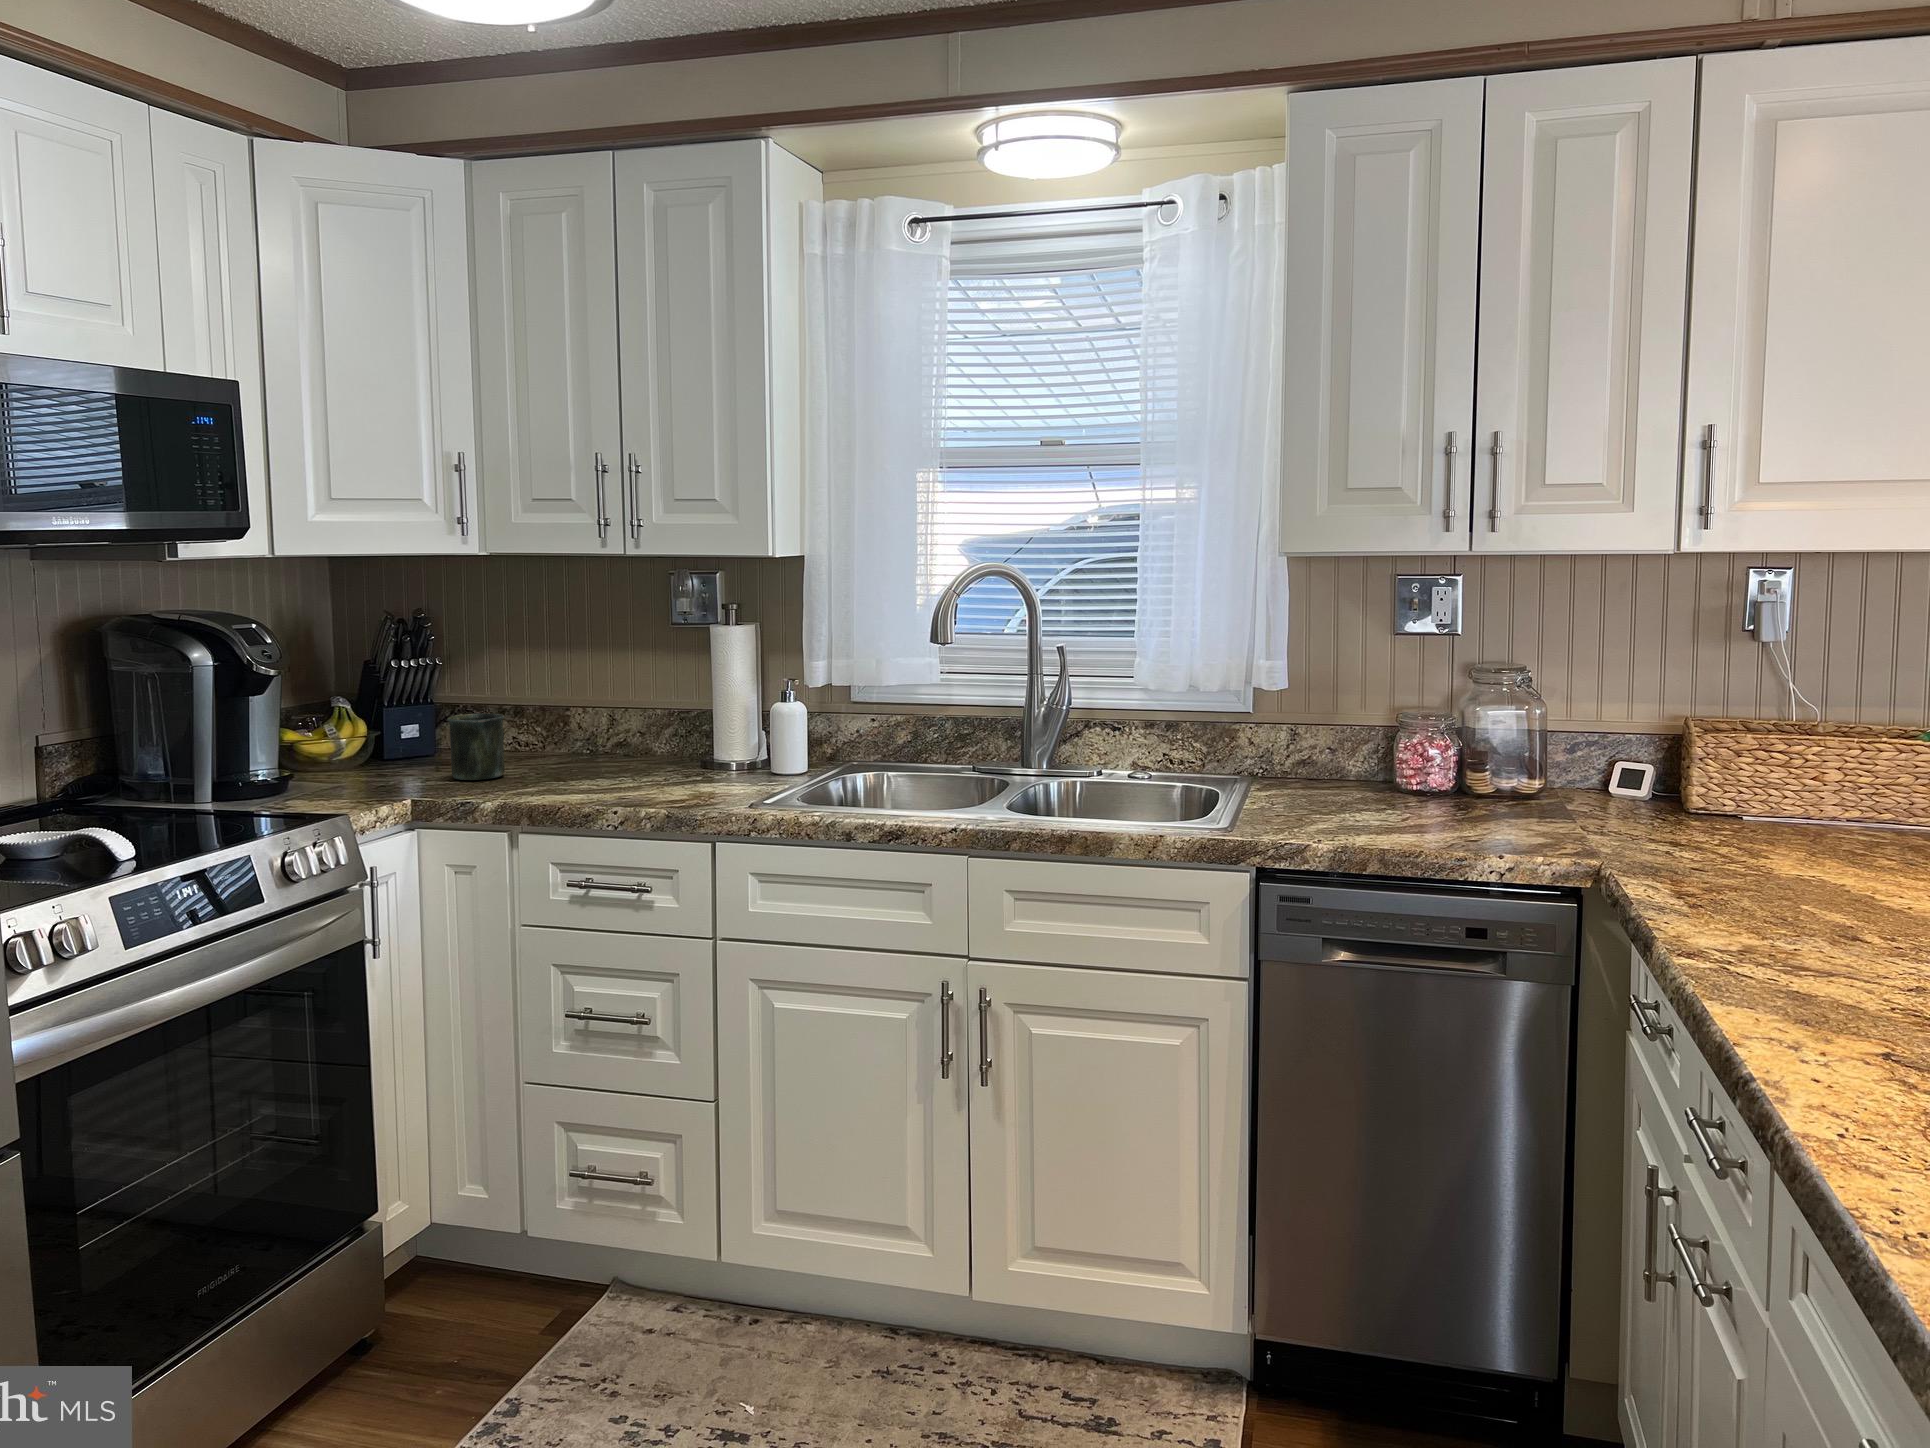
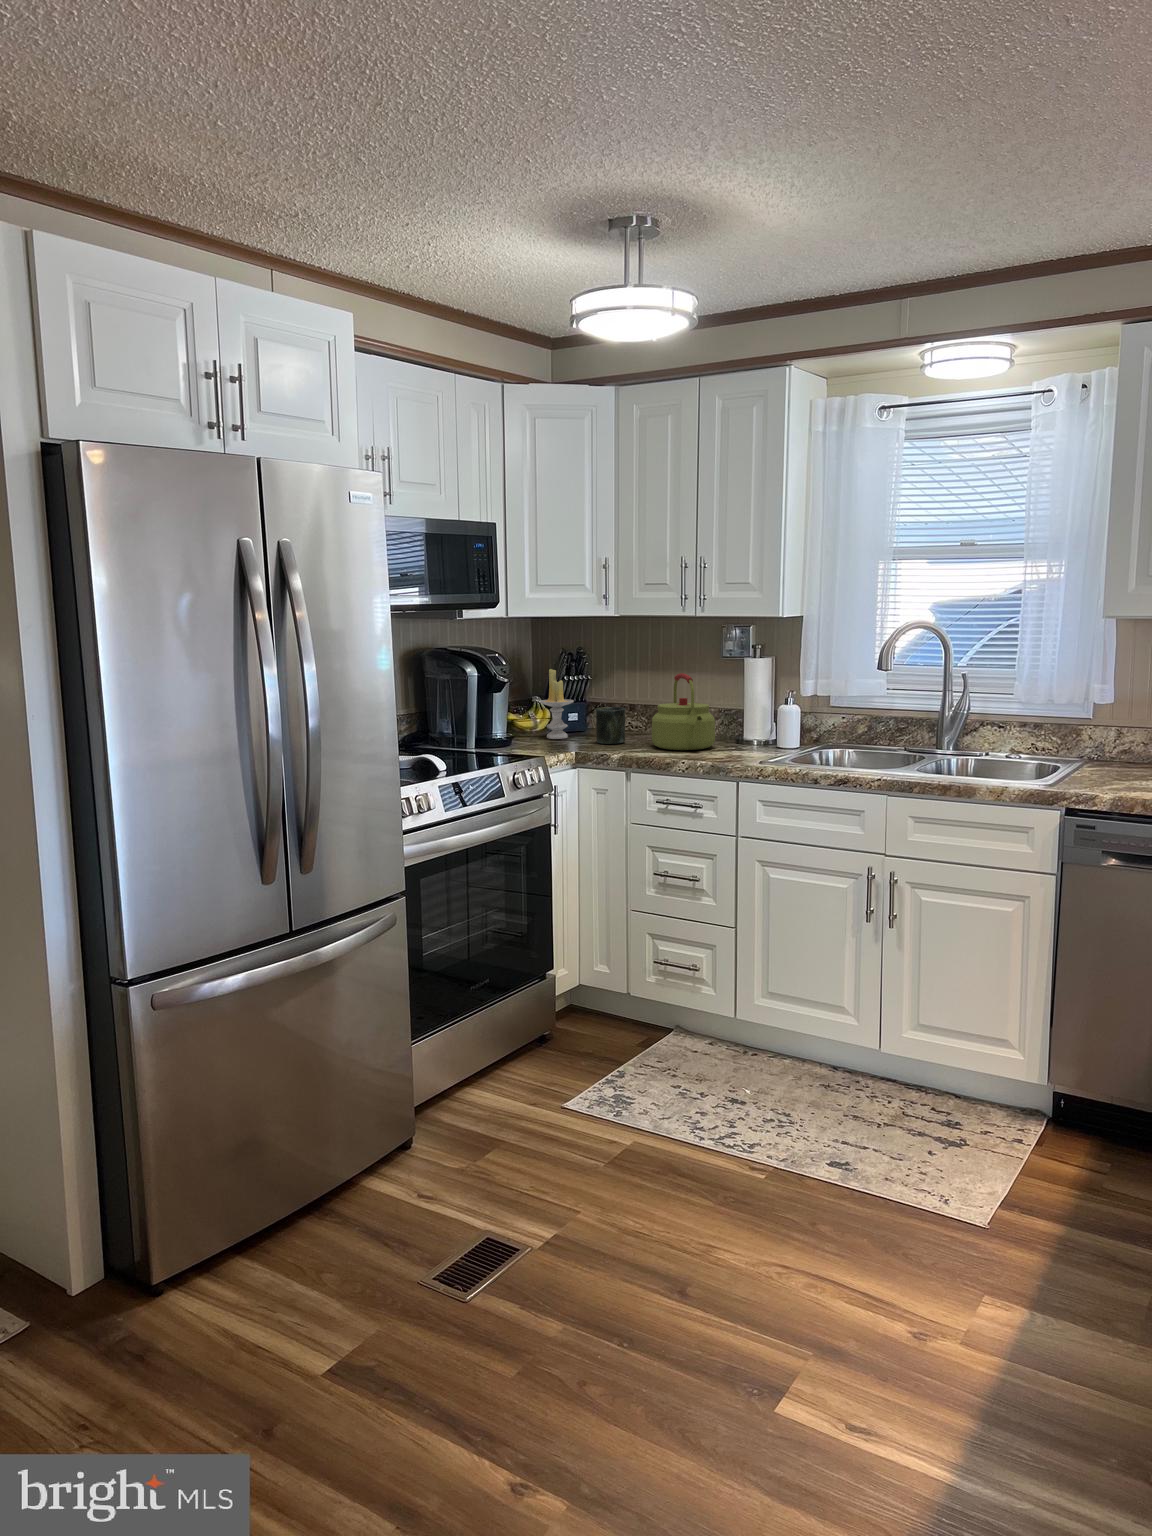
candle: none [343,648,408,773] -> present [540,669,574,739]
kettle: none [552,653,665,787] -> present [652,673,715,750]

